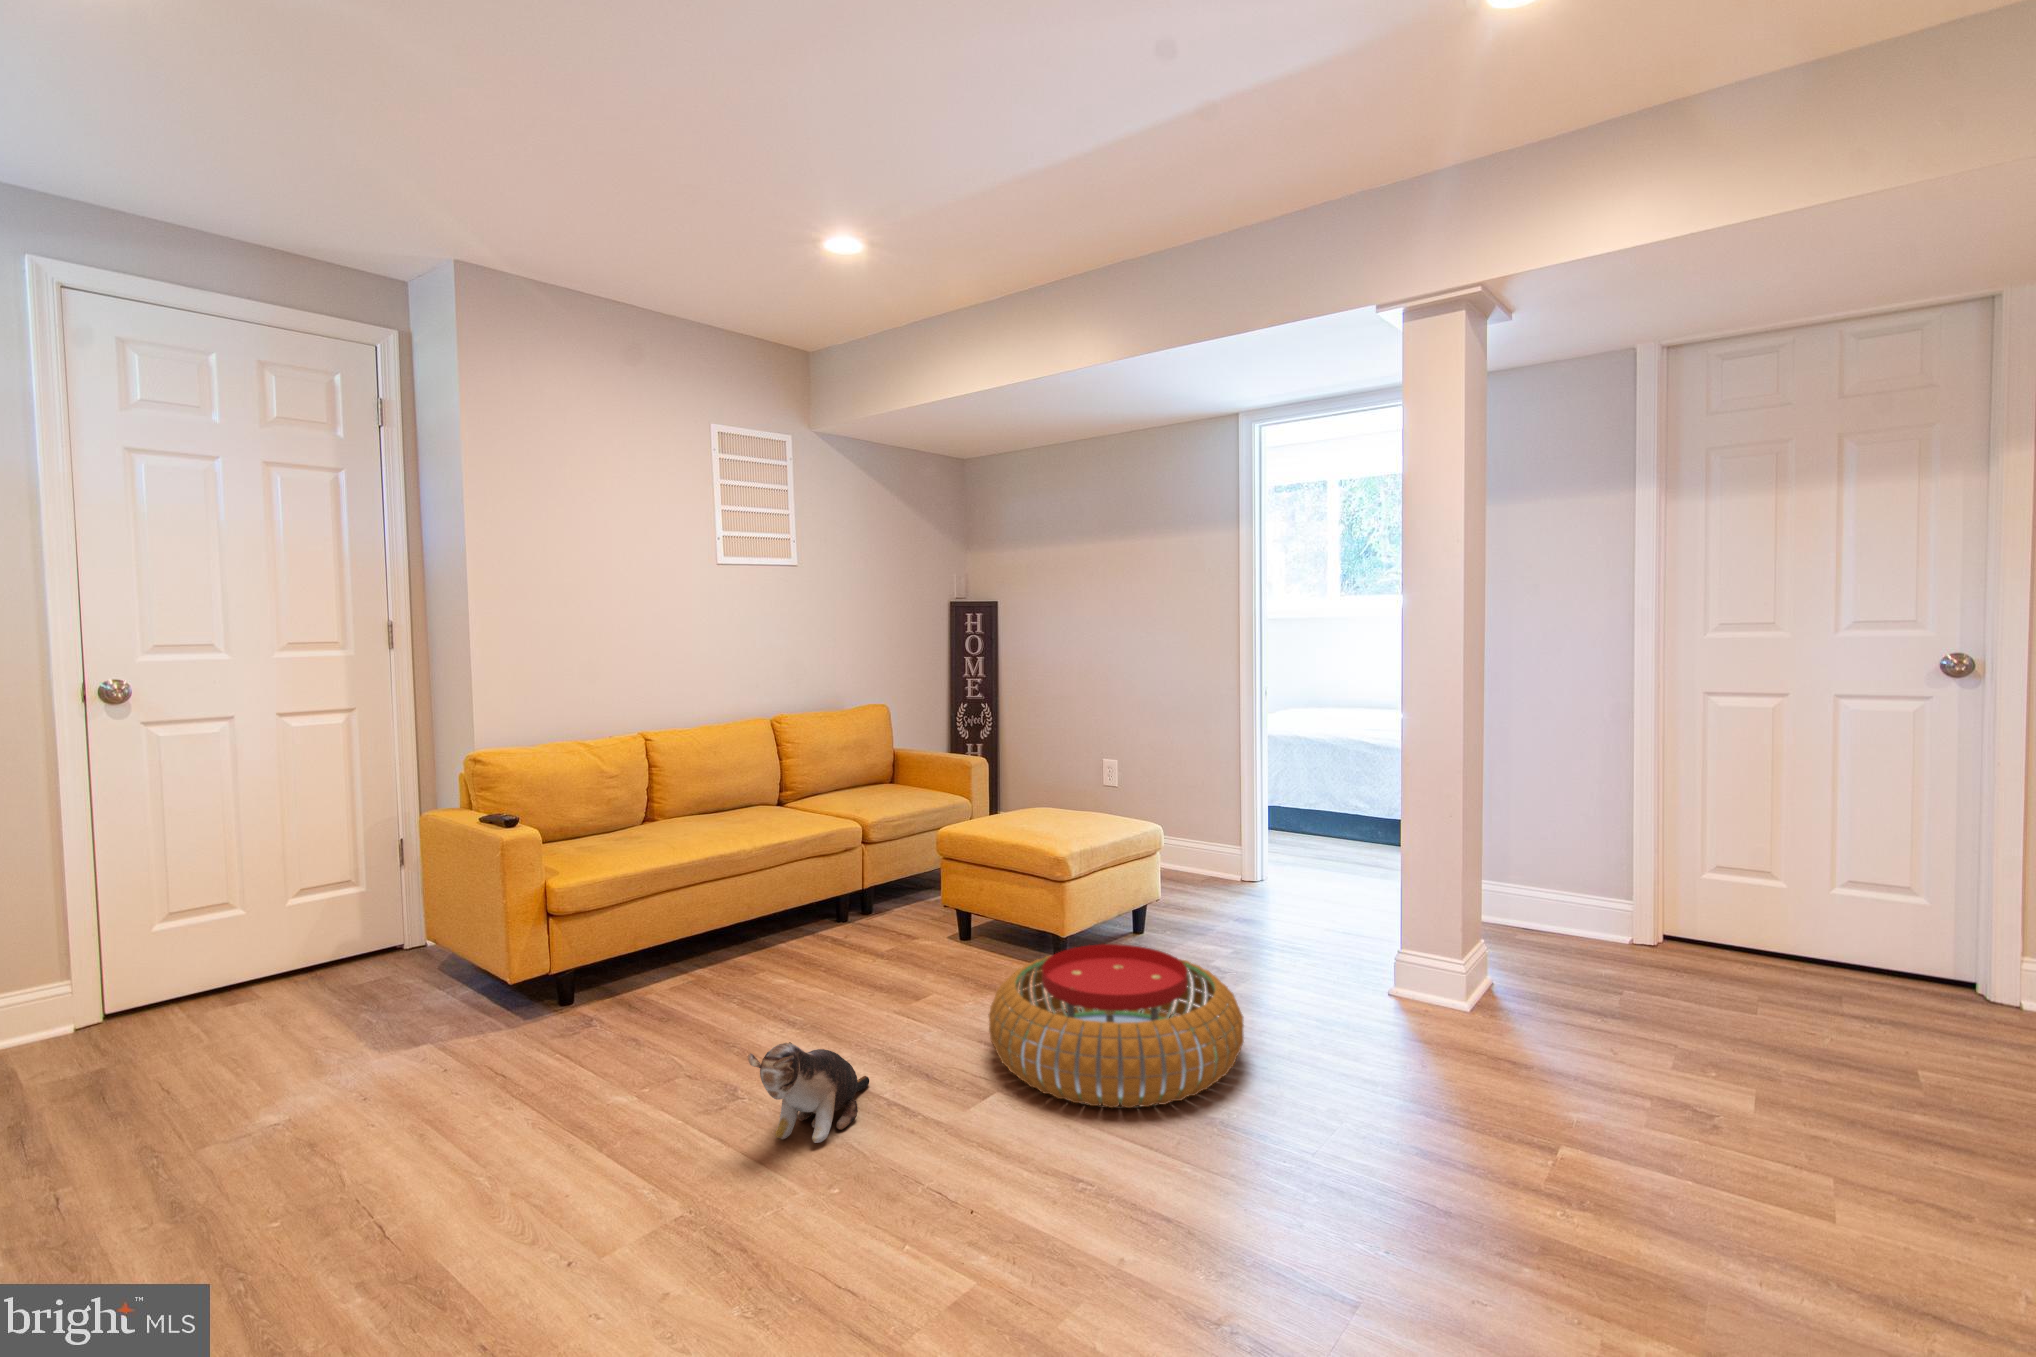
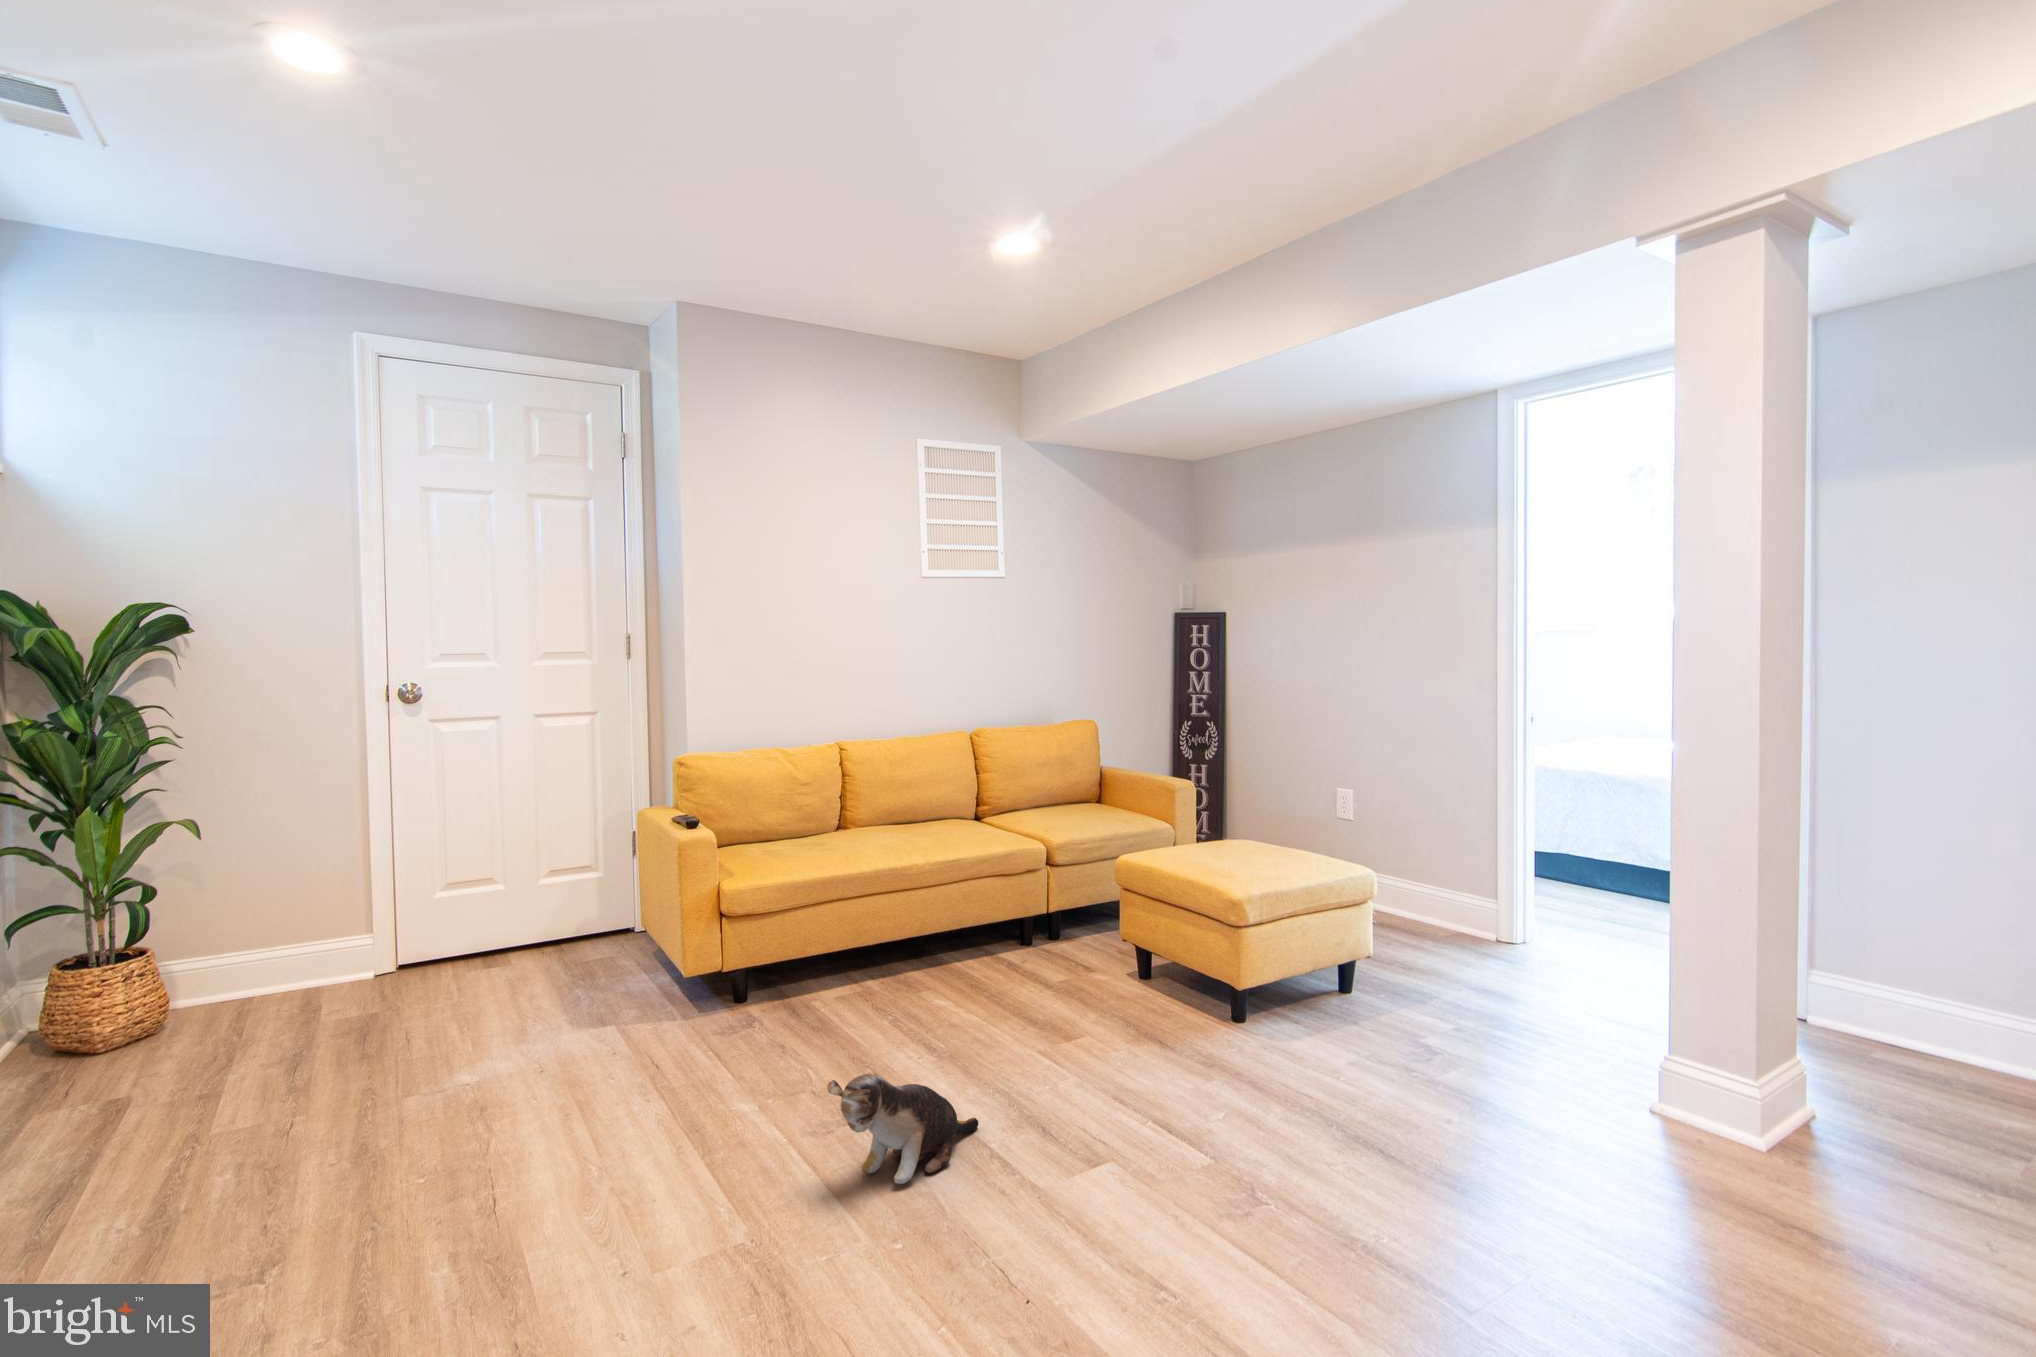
pouf: present [989,944,1244,1108] -> none [1111,1005,1413,1207]

